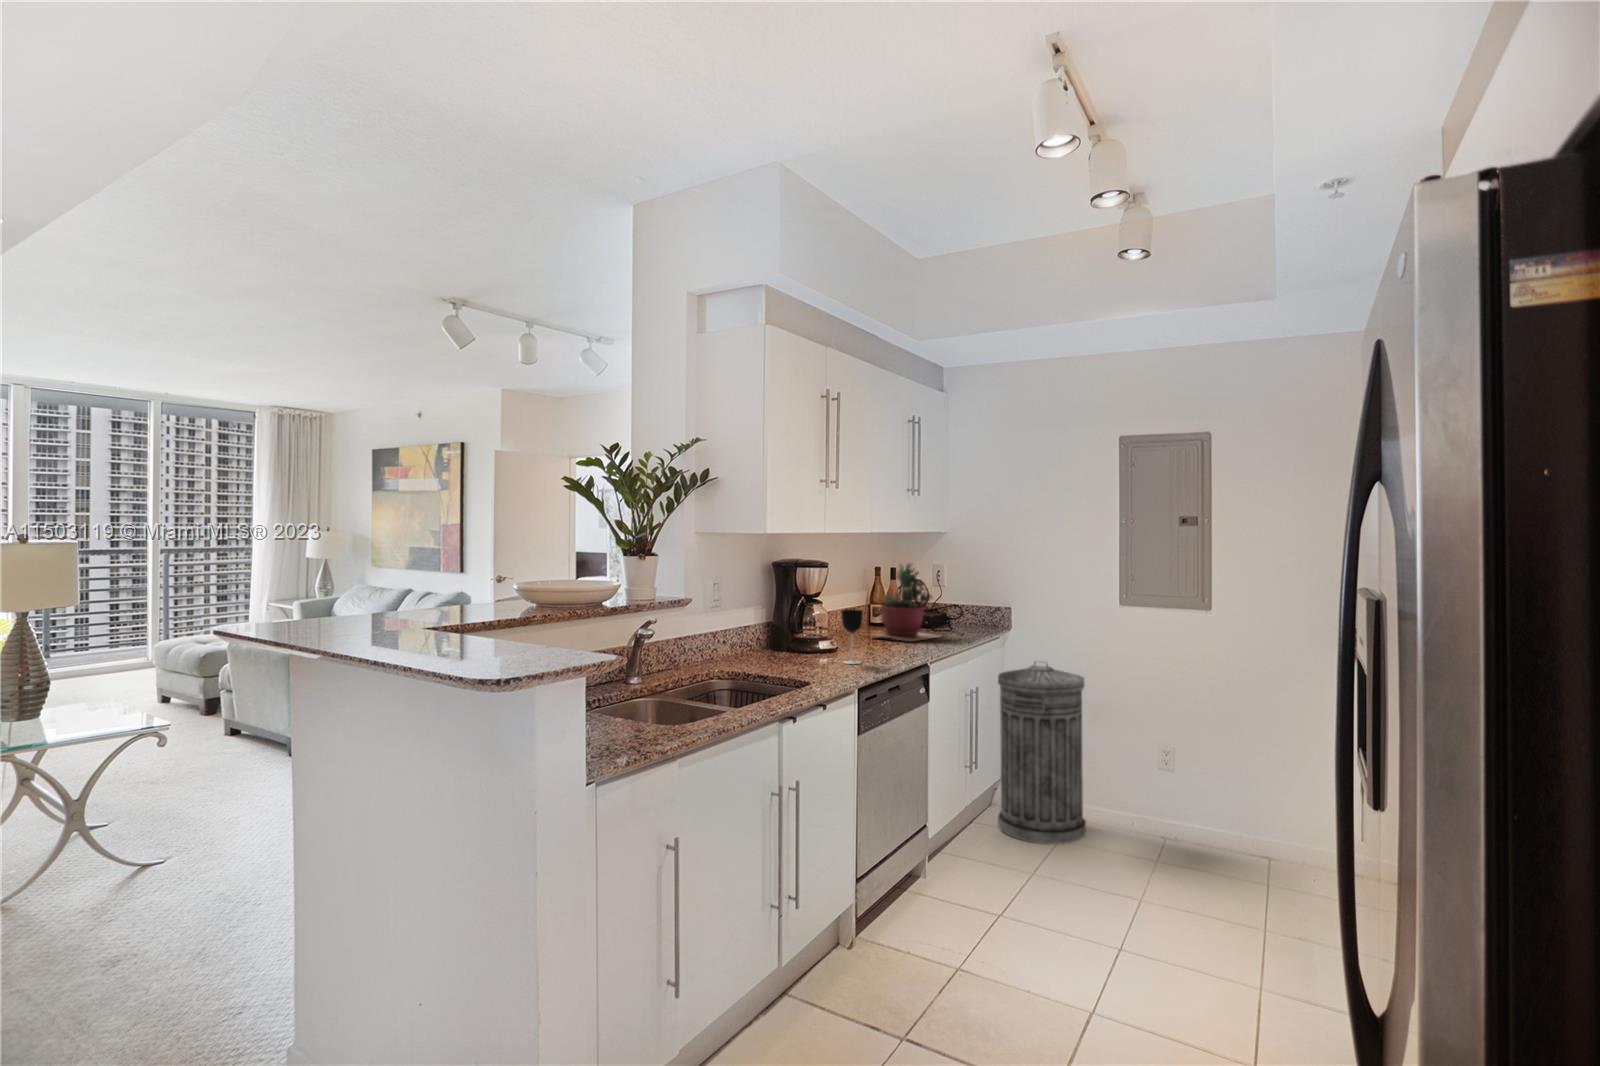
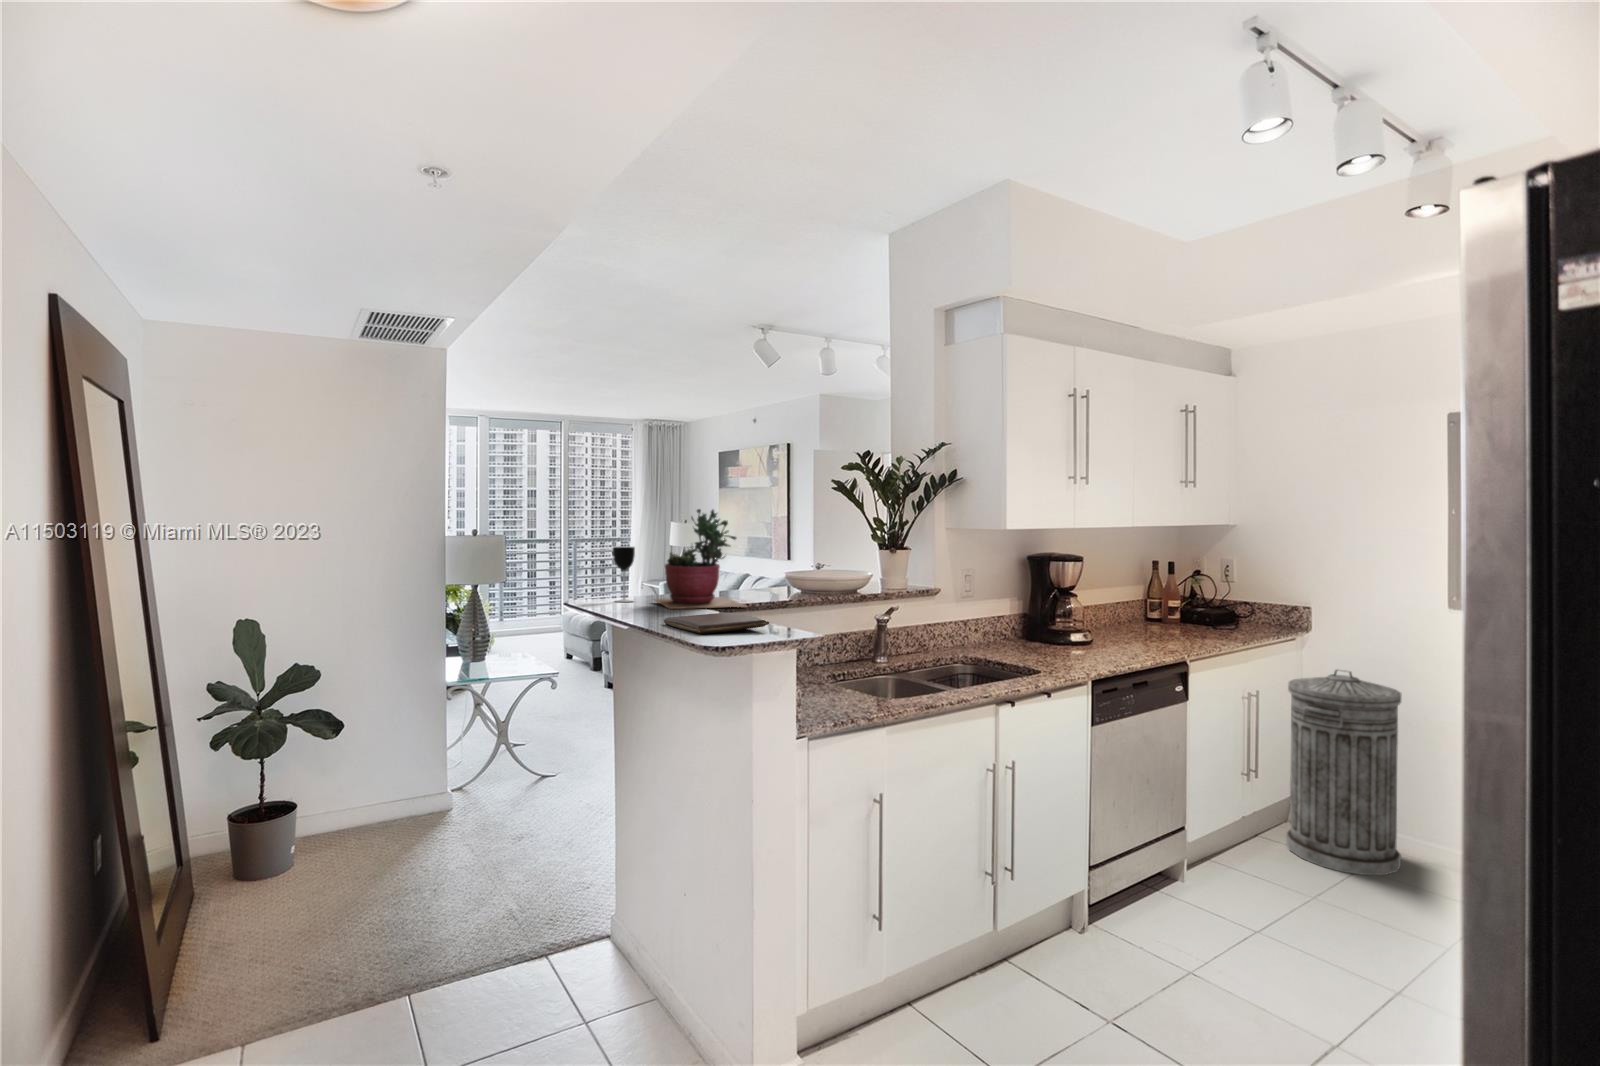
succulent plant: present [875,564,939,641] -> present [654,509,745,609]
wine glass: present [841,609,863,664] -> present [613,547,635,602]
book: none [394,636,543,663] -> present [664,613,769,634]

